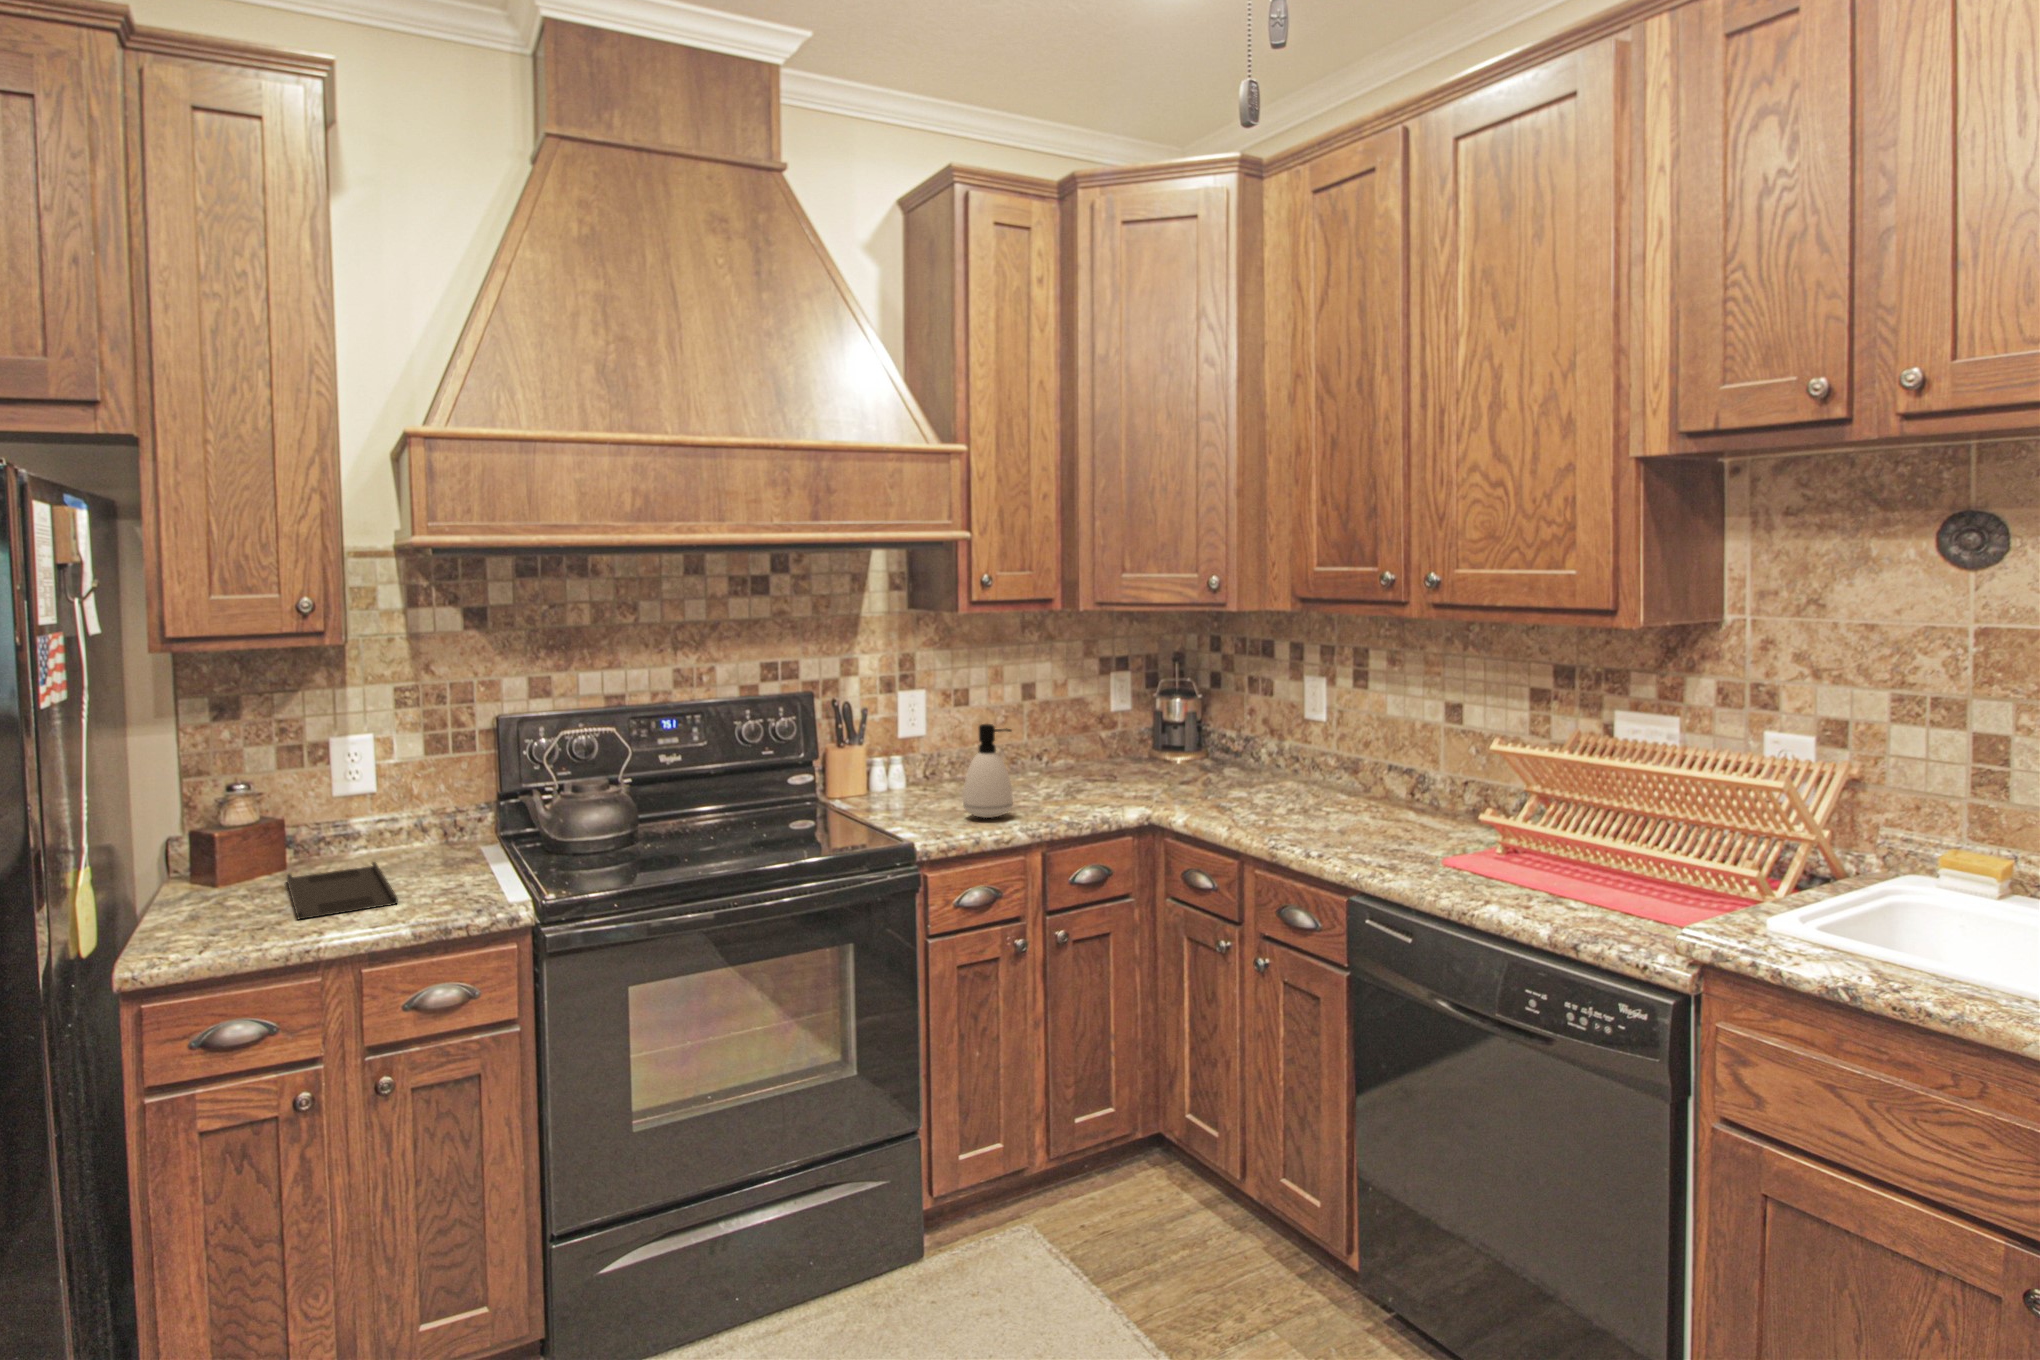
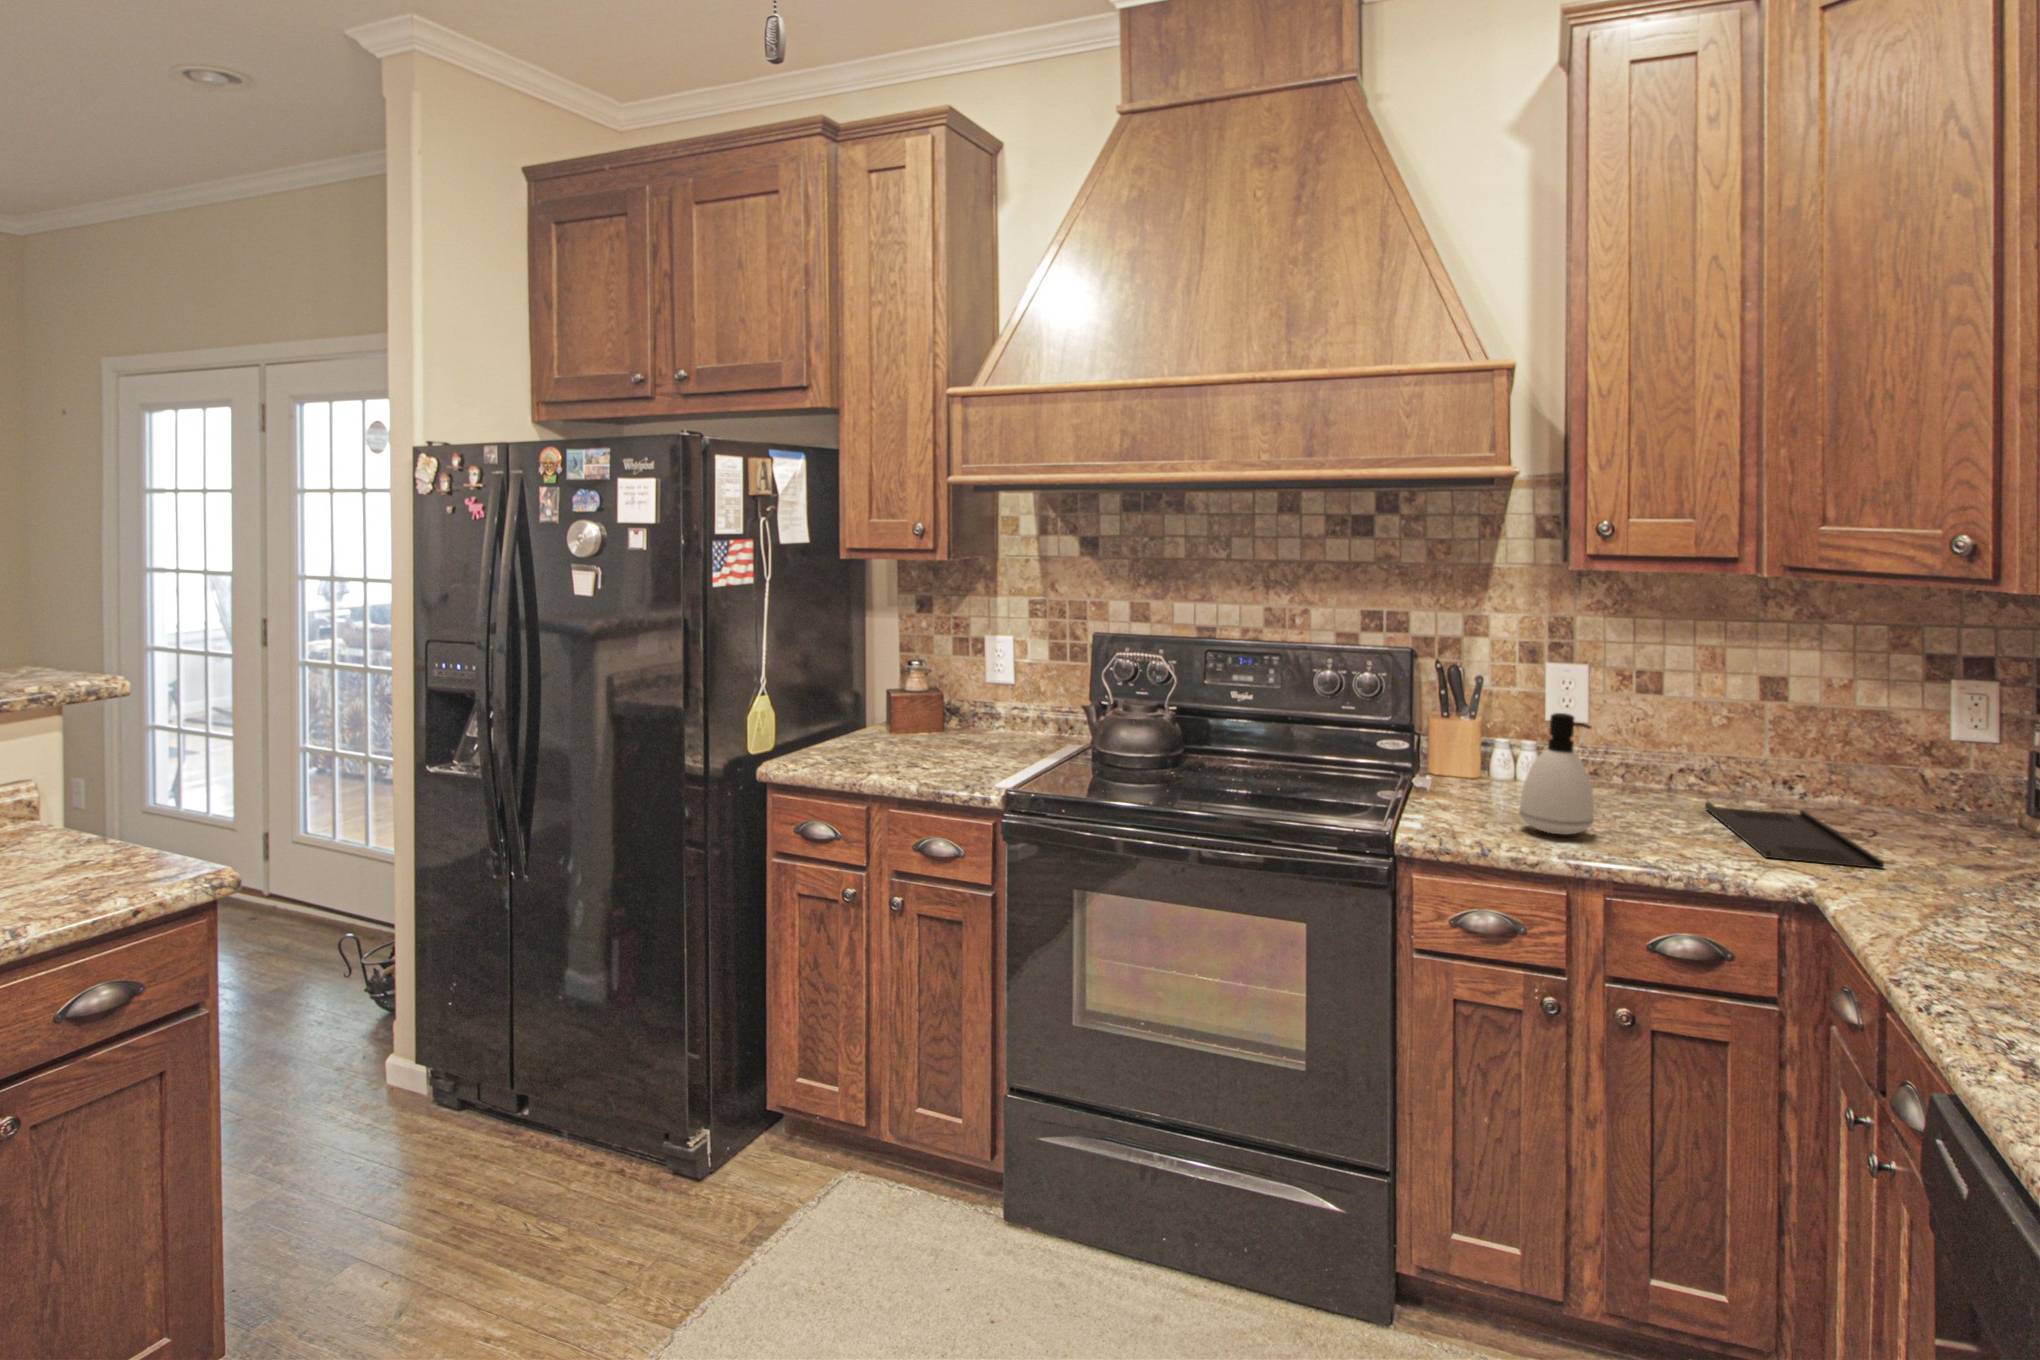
tray: present [287,862,398,919] -> present [1705,802,1884,869]

